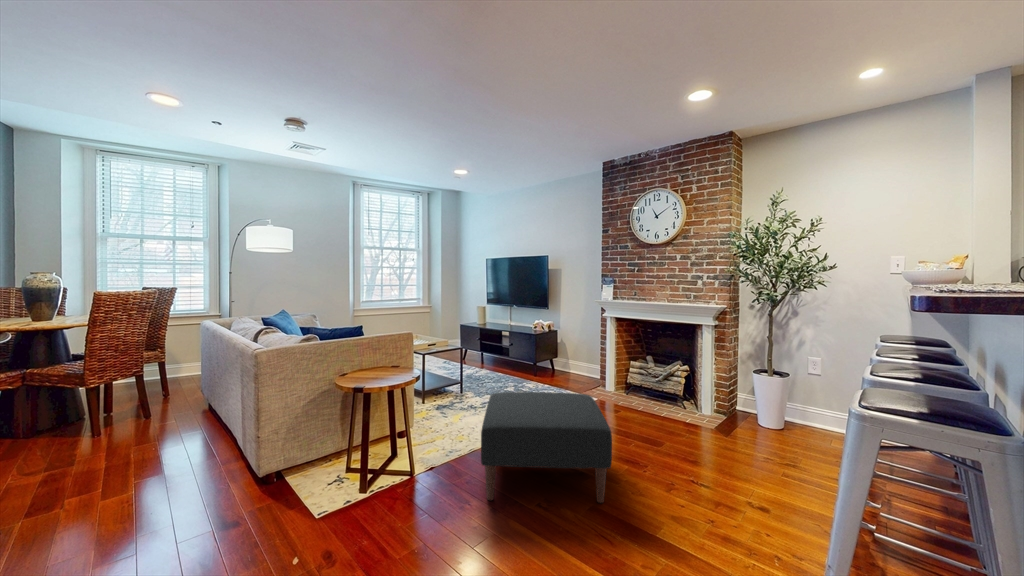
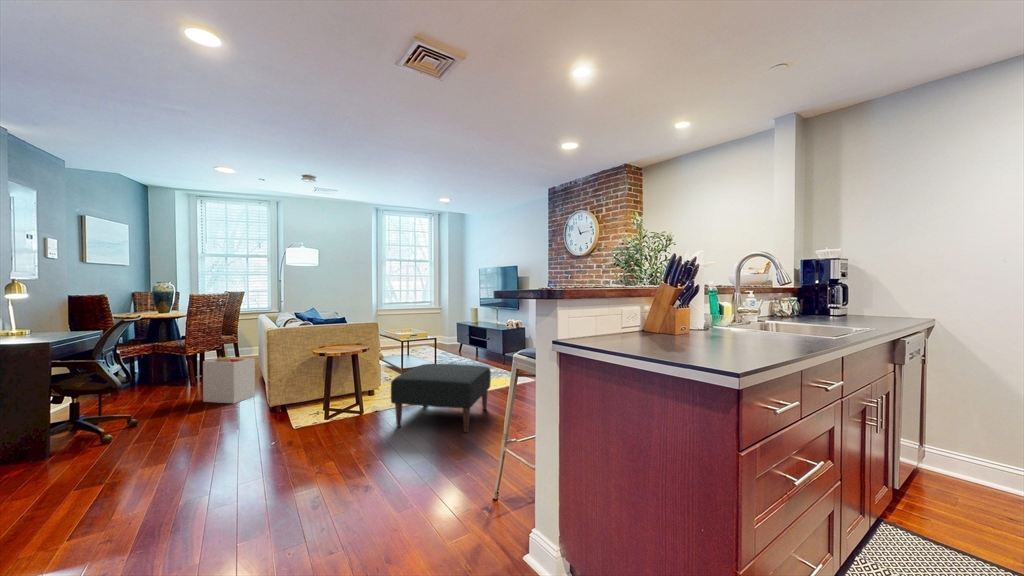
storage bin: none [126,376,217,469] -> present [203,347,255,403]

